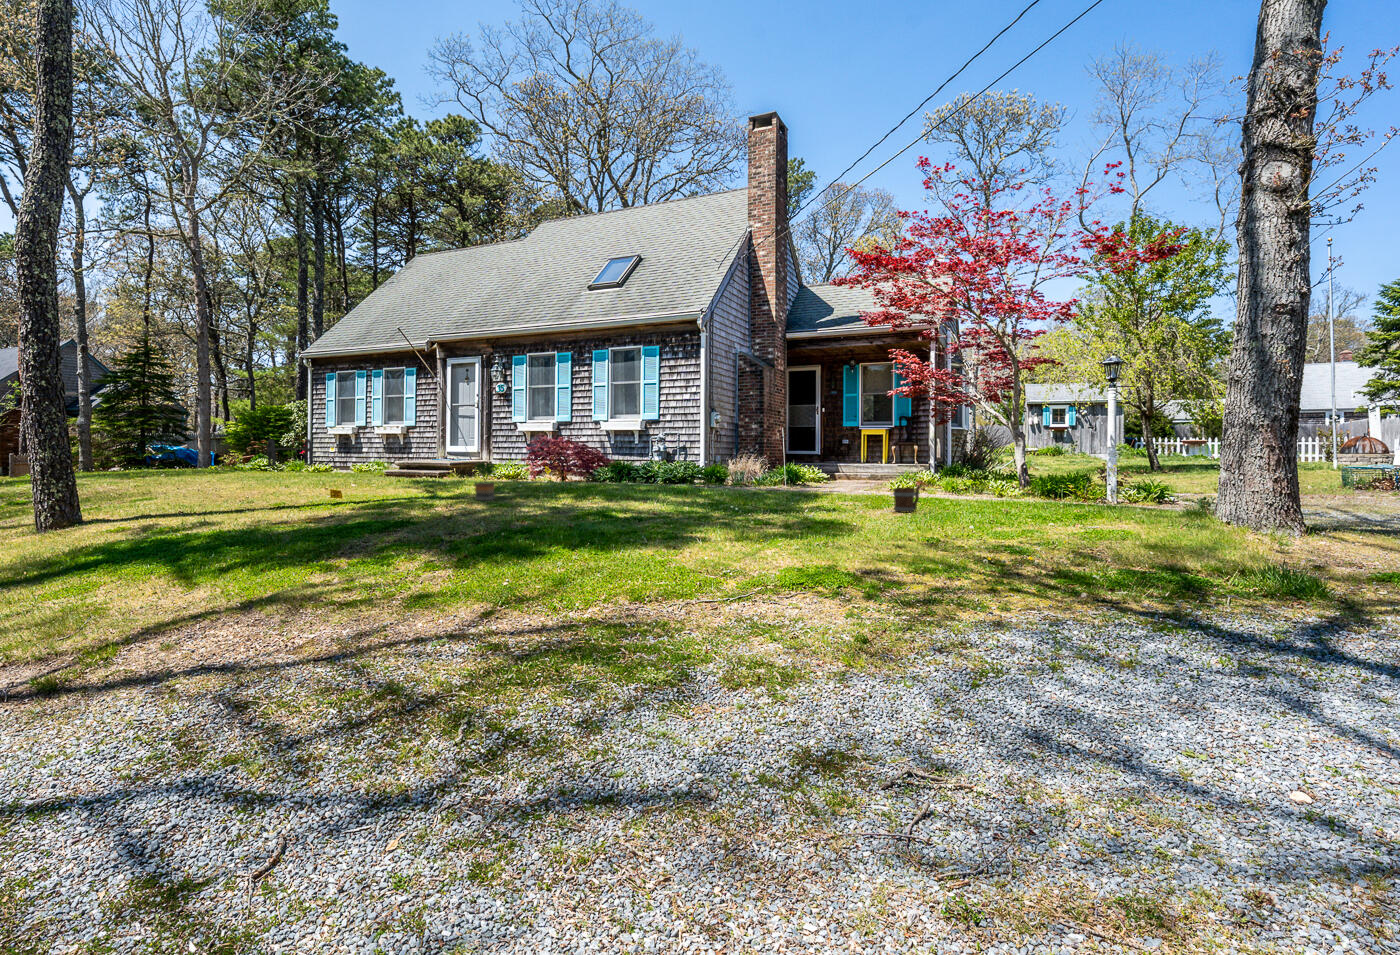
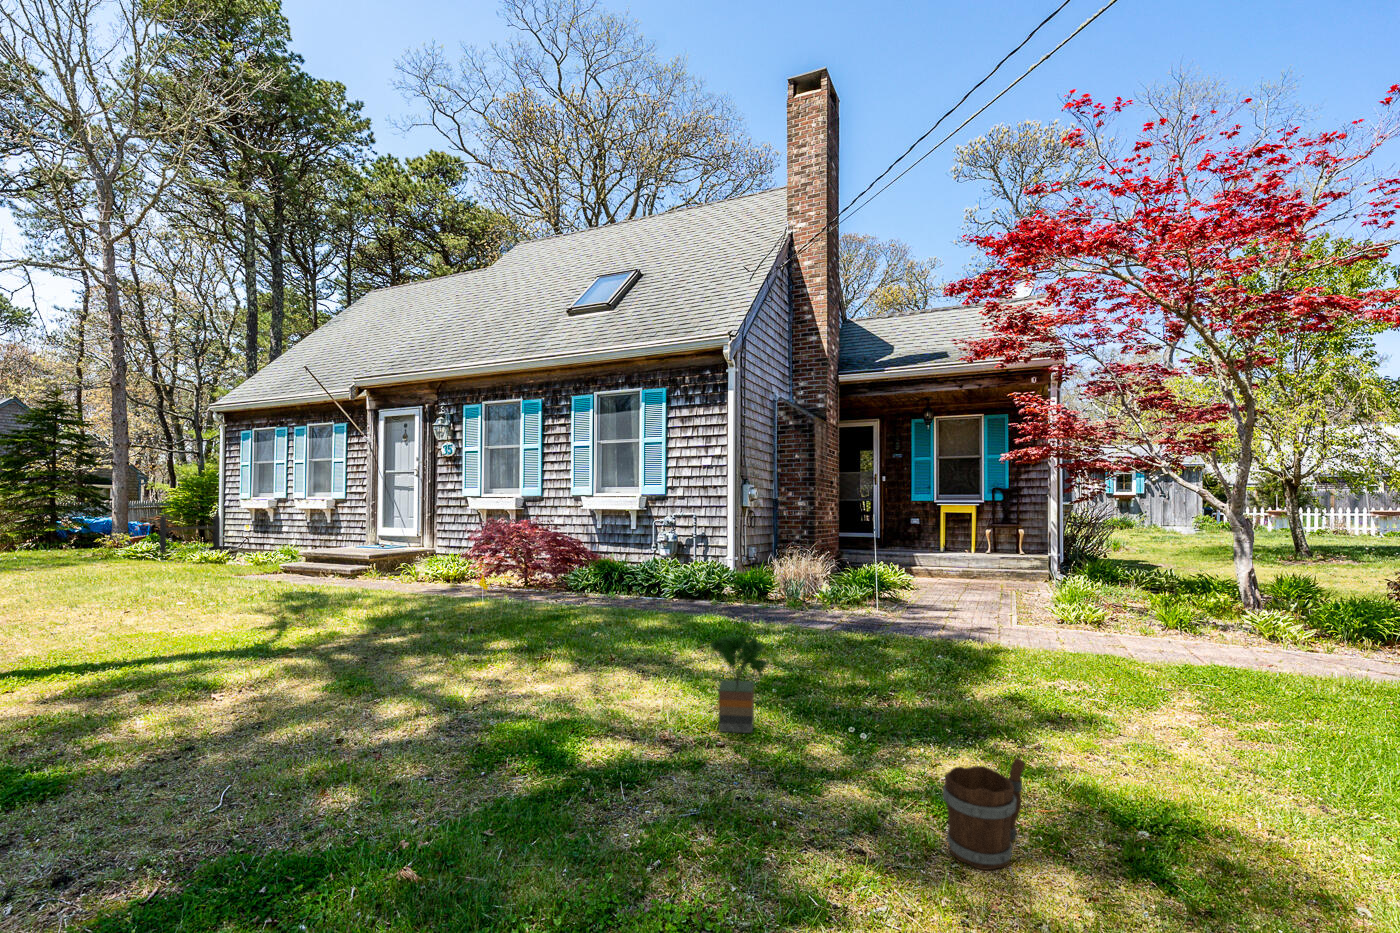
potted tree: present [475,462,497,500] -> present [710,635,768,733]
bucket: present [893,486,920,513] -> present [943,758,1025,870]

